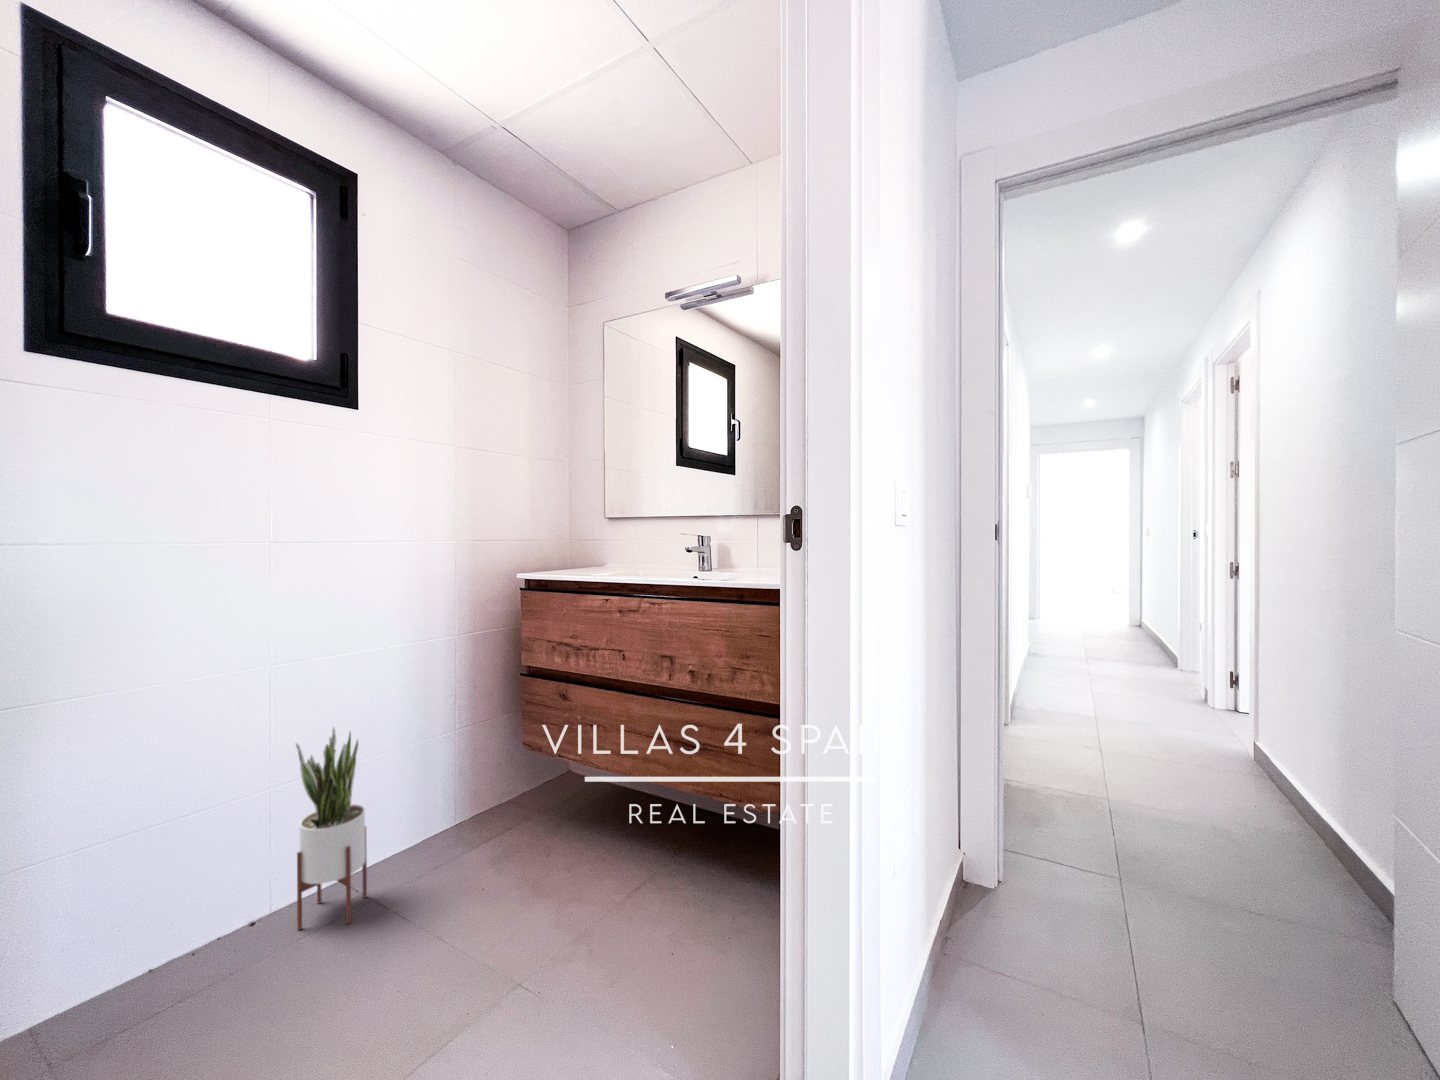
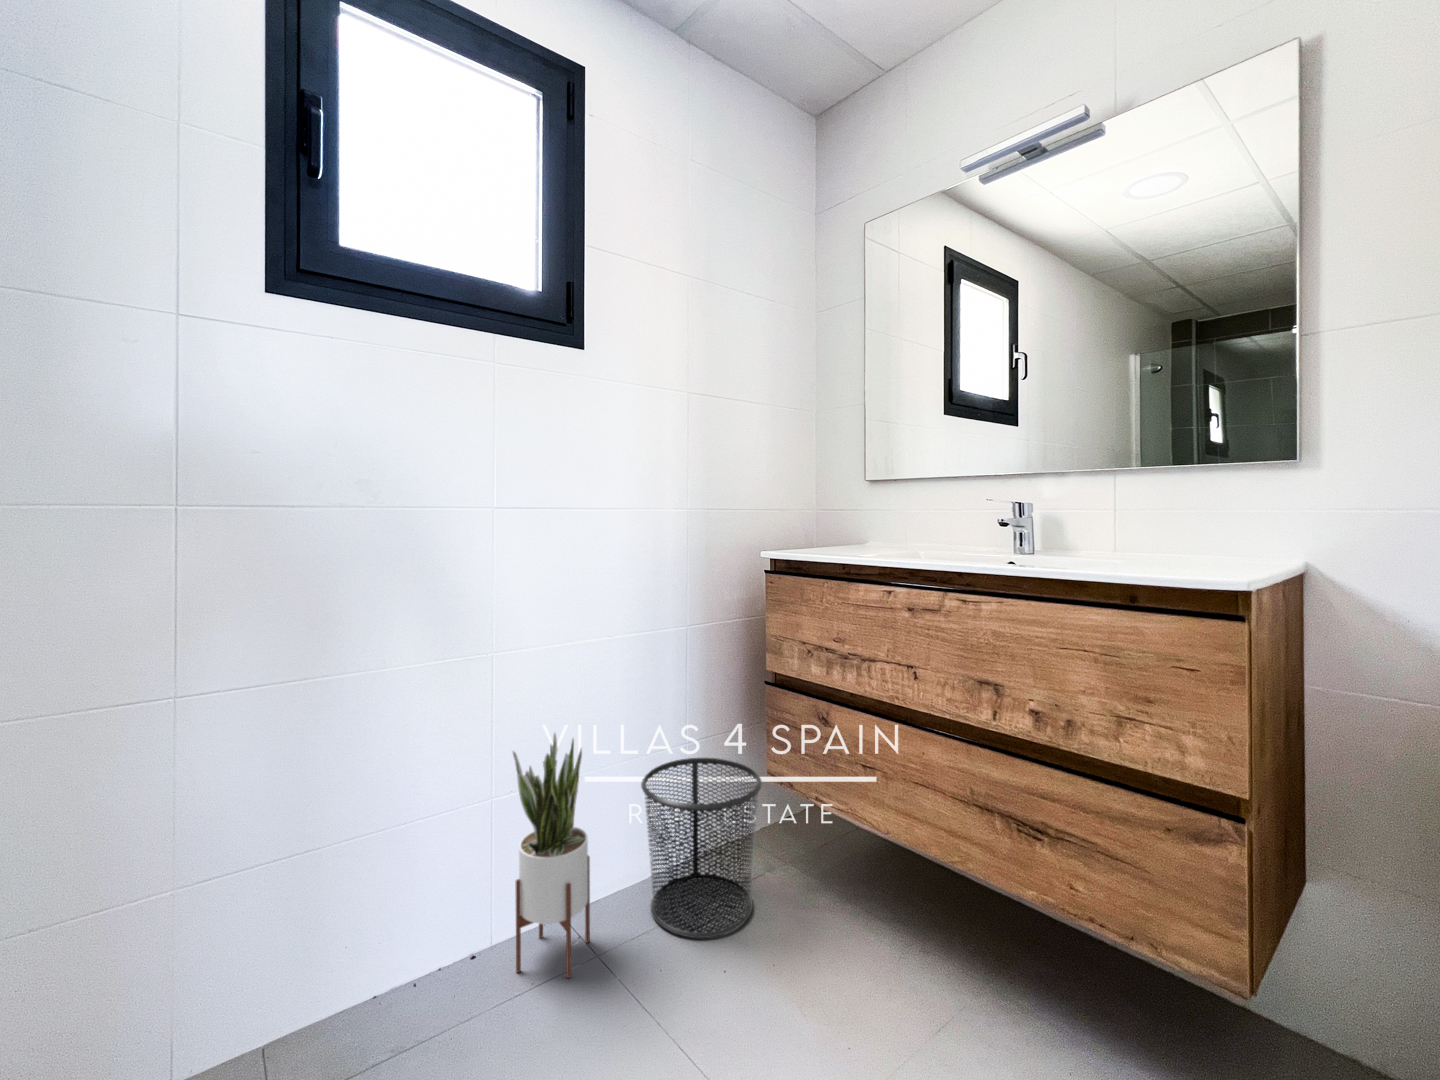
waste bin: none [413,738,517,877] -> present [641,758,762,938]

